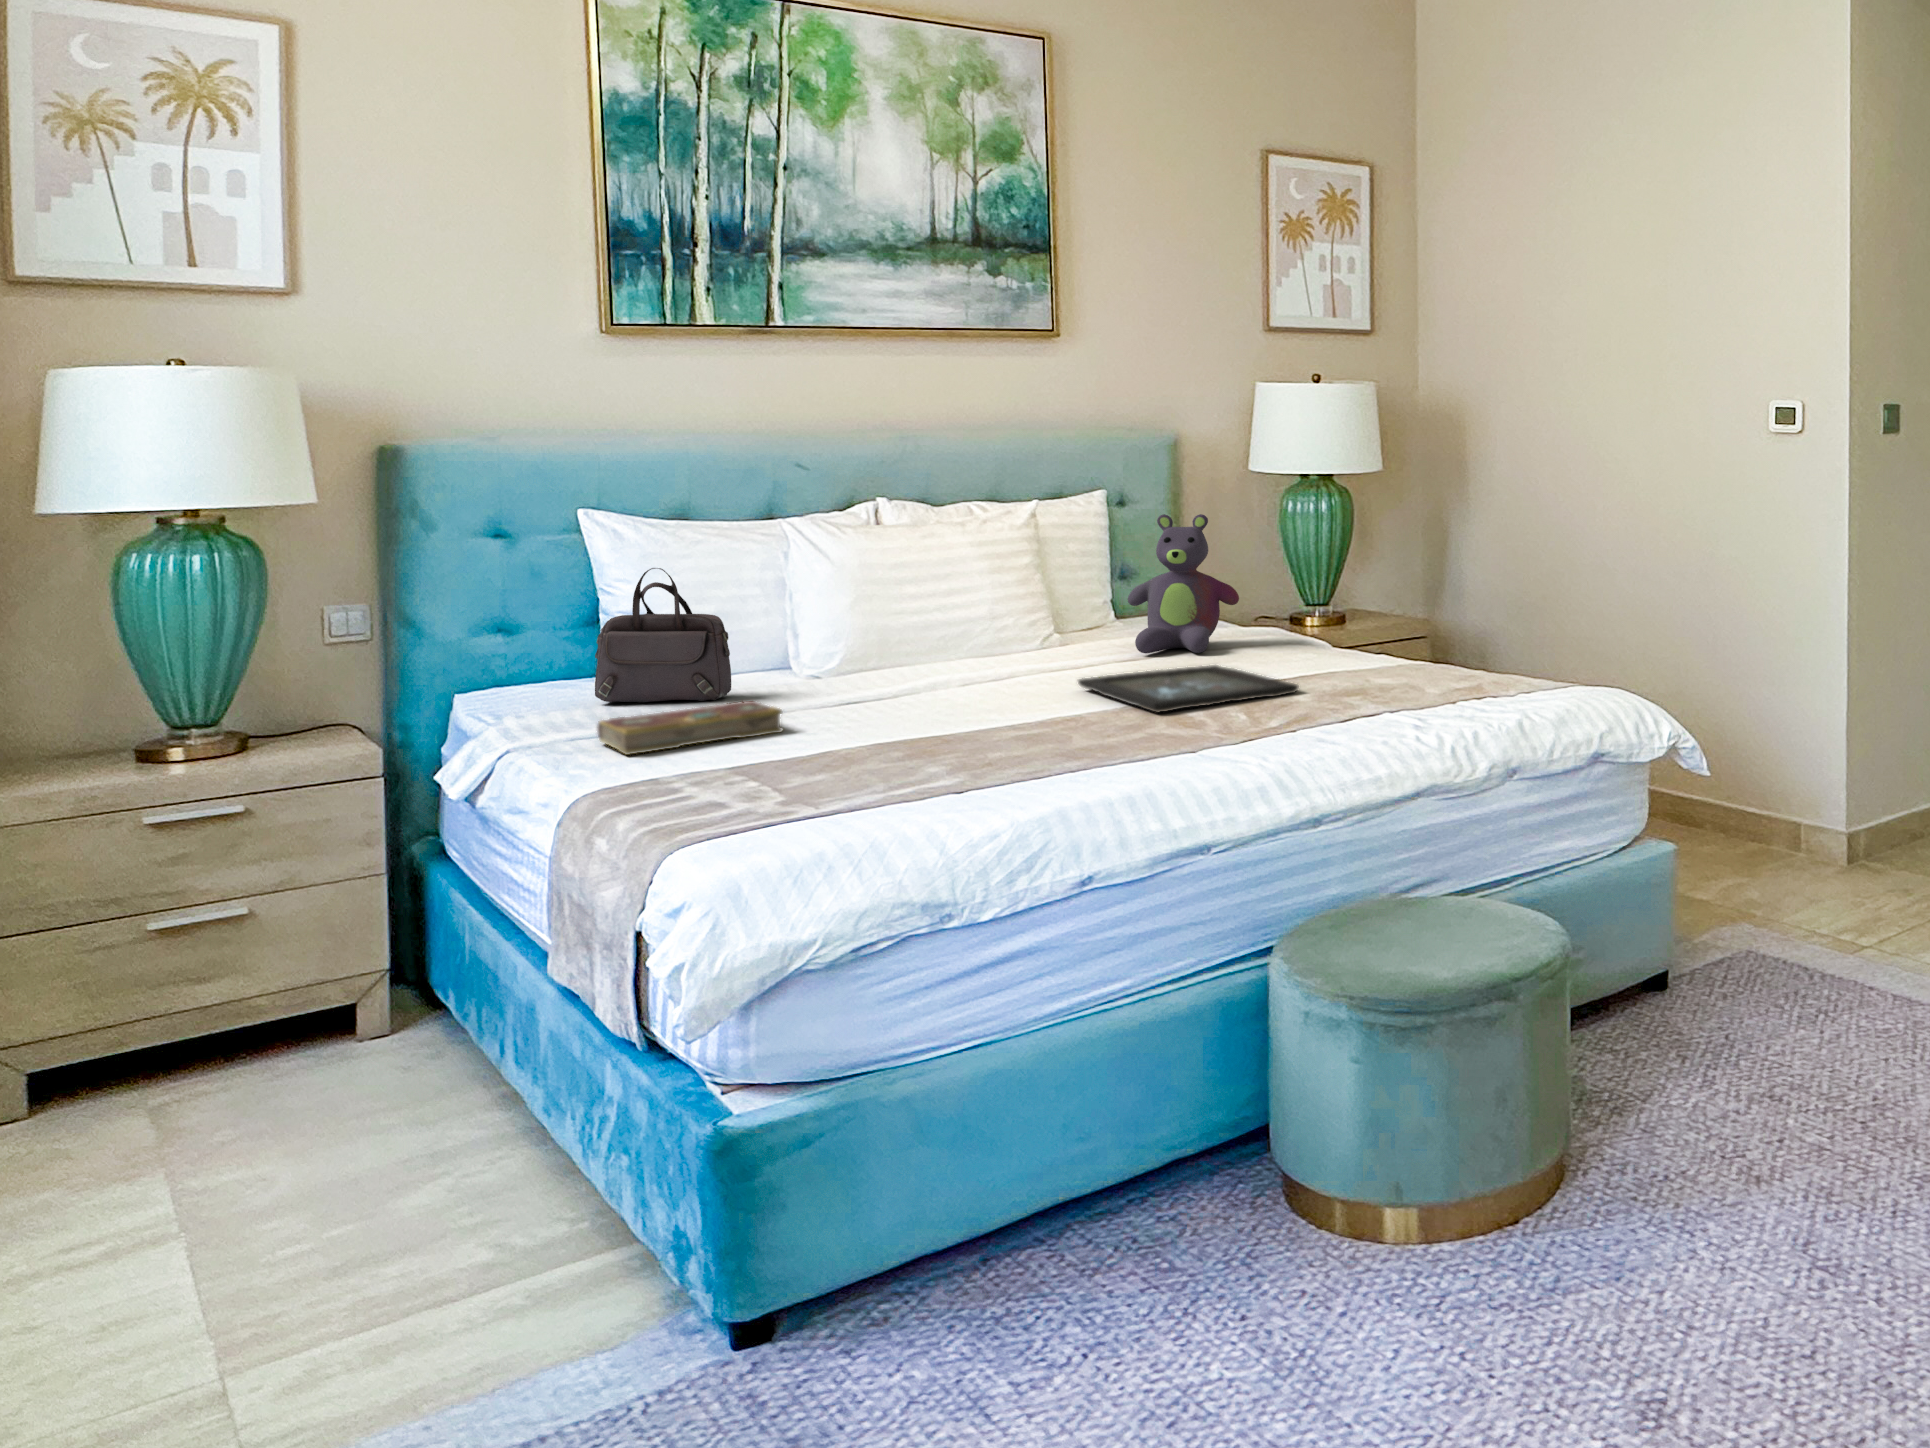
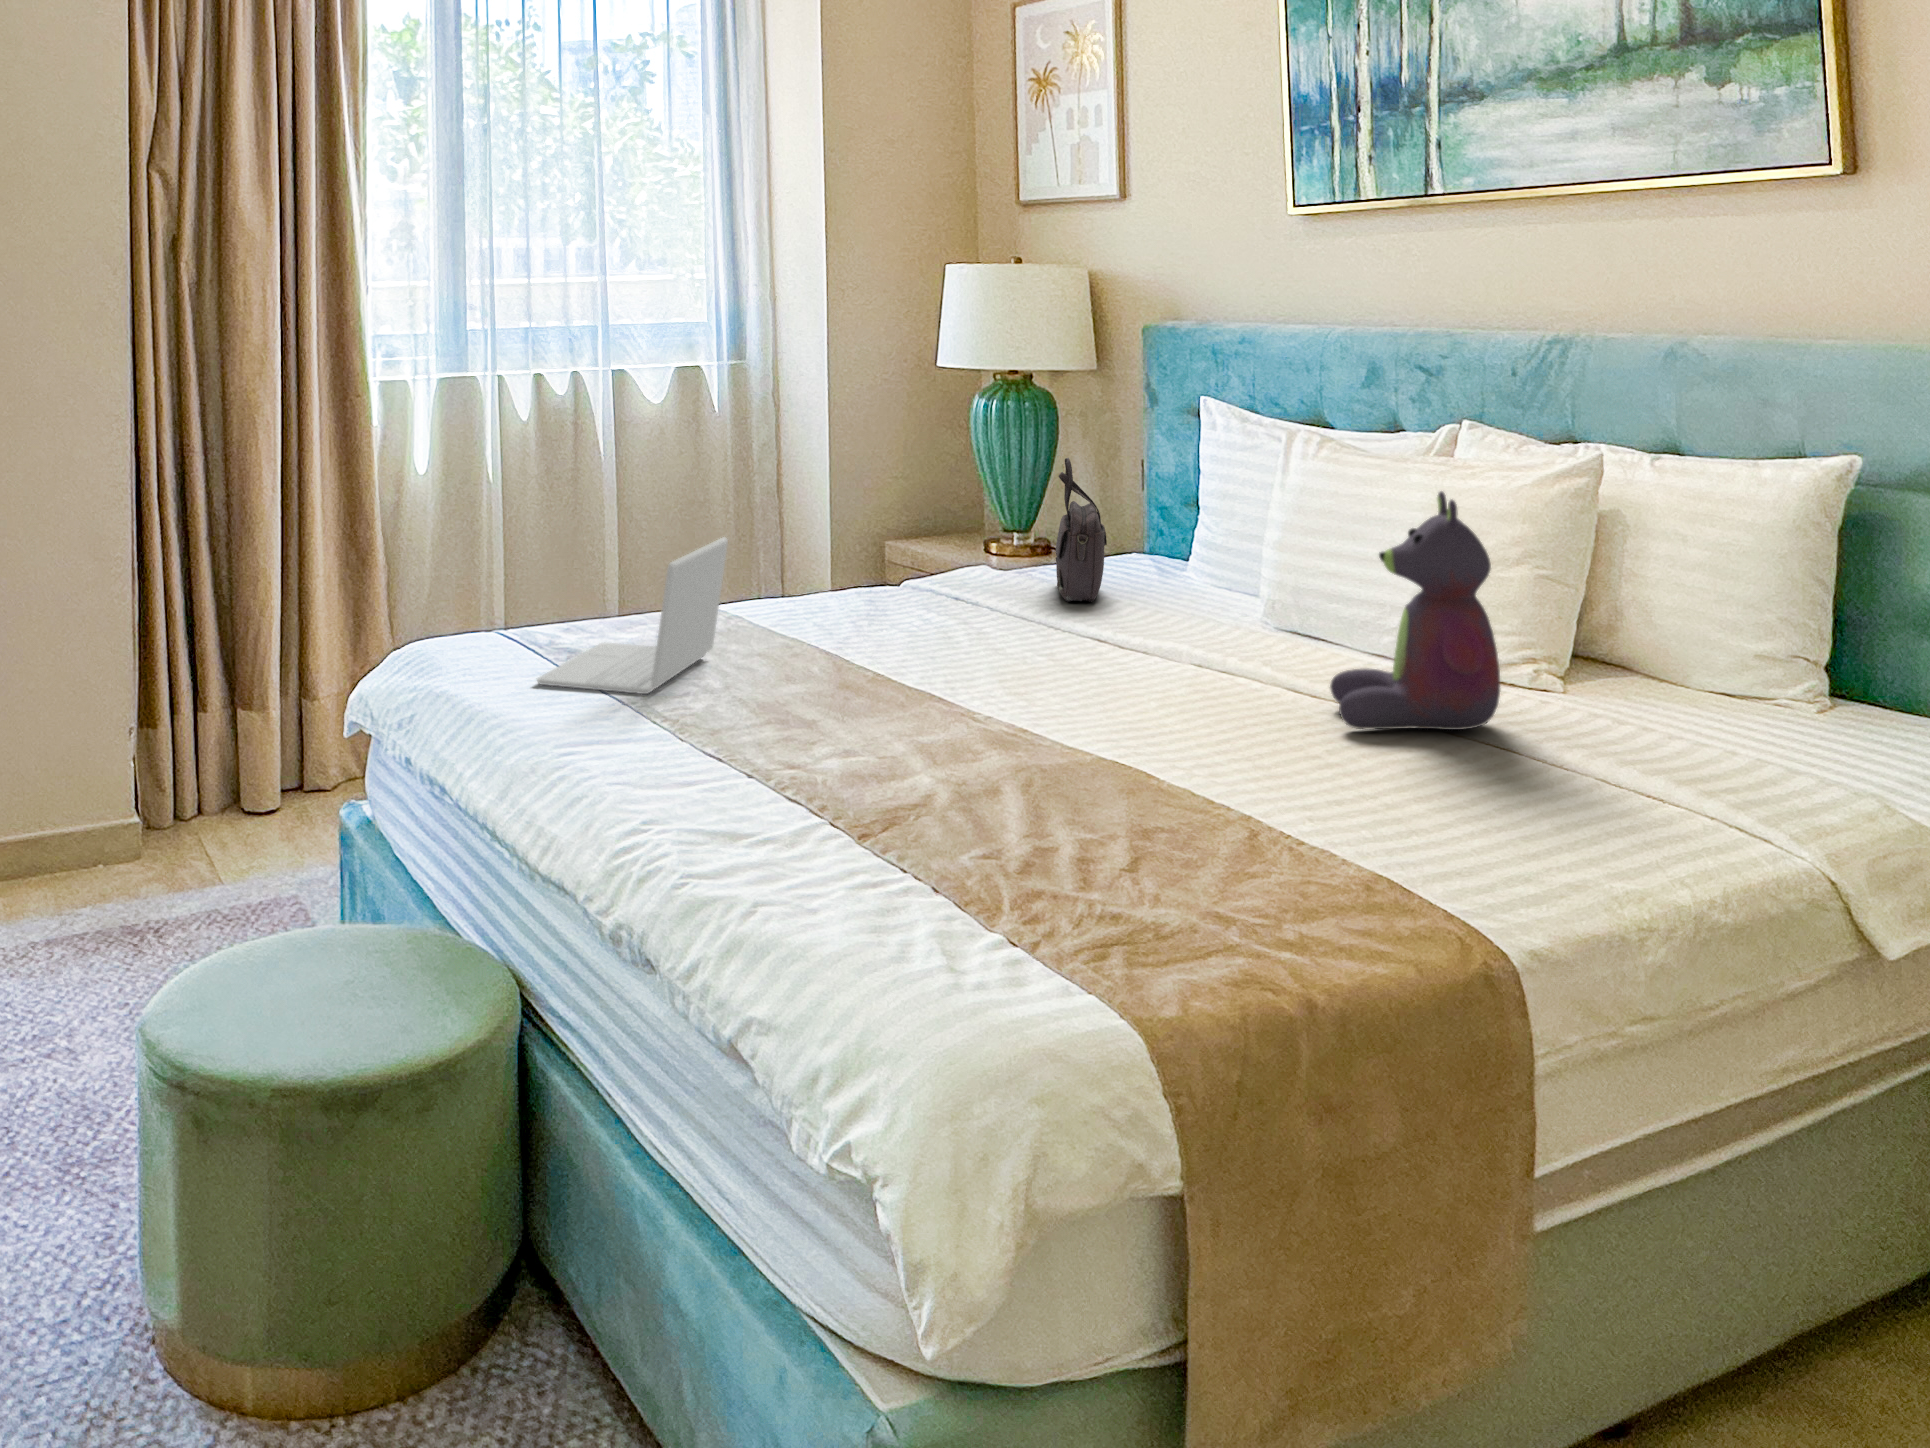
laptop: none [884,632,1102,781] -> present [537,537,728,694]
tray: present [1078,665,1298,712] -> none [846,671,1184,764]
book: present [597,701,782,755] -> none [804,574,949,623]

